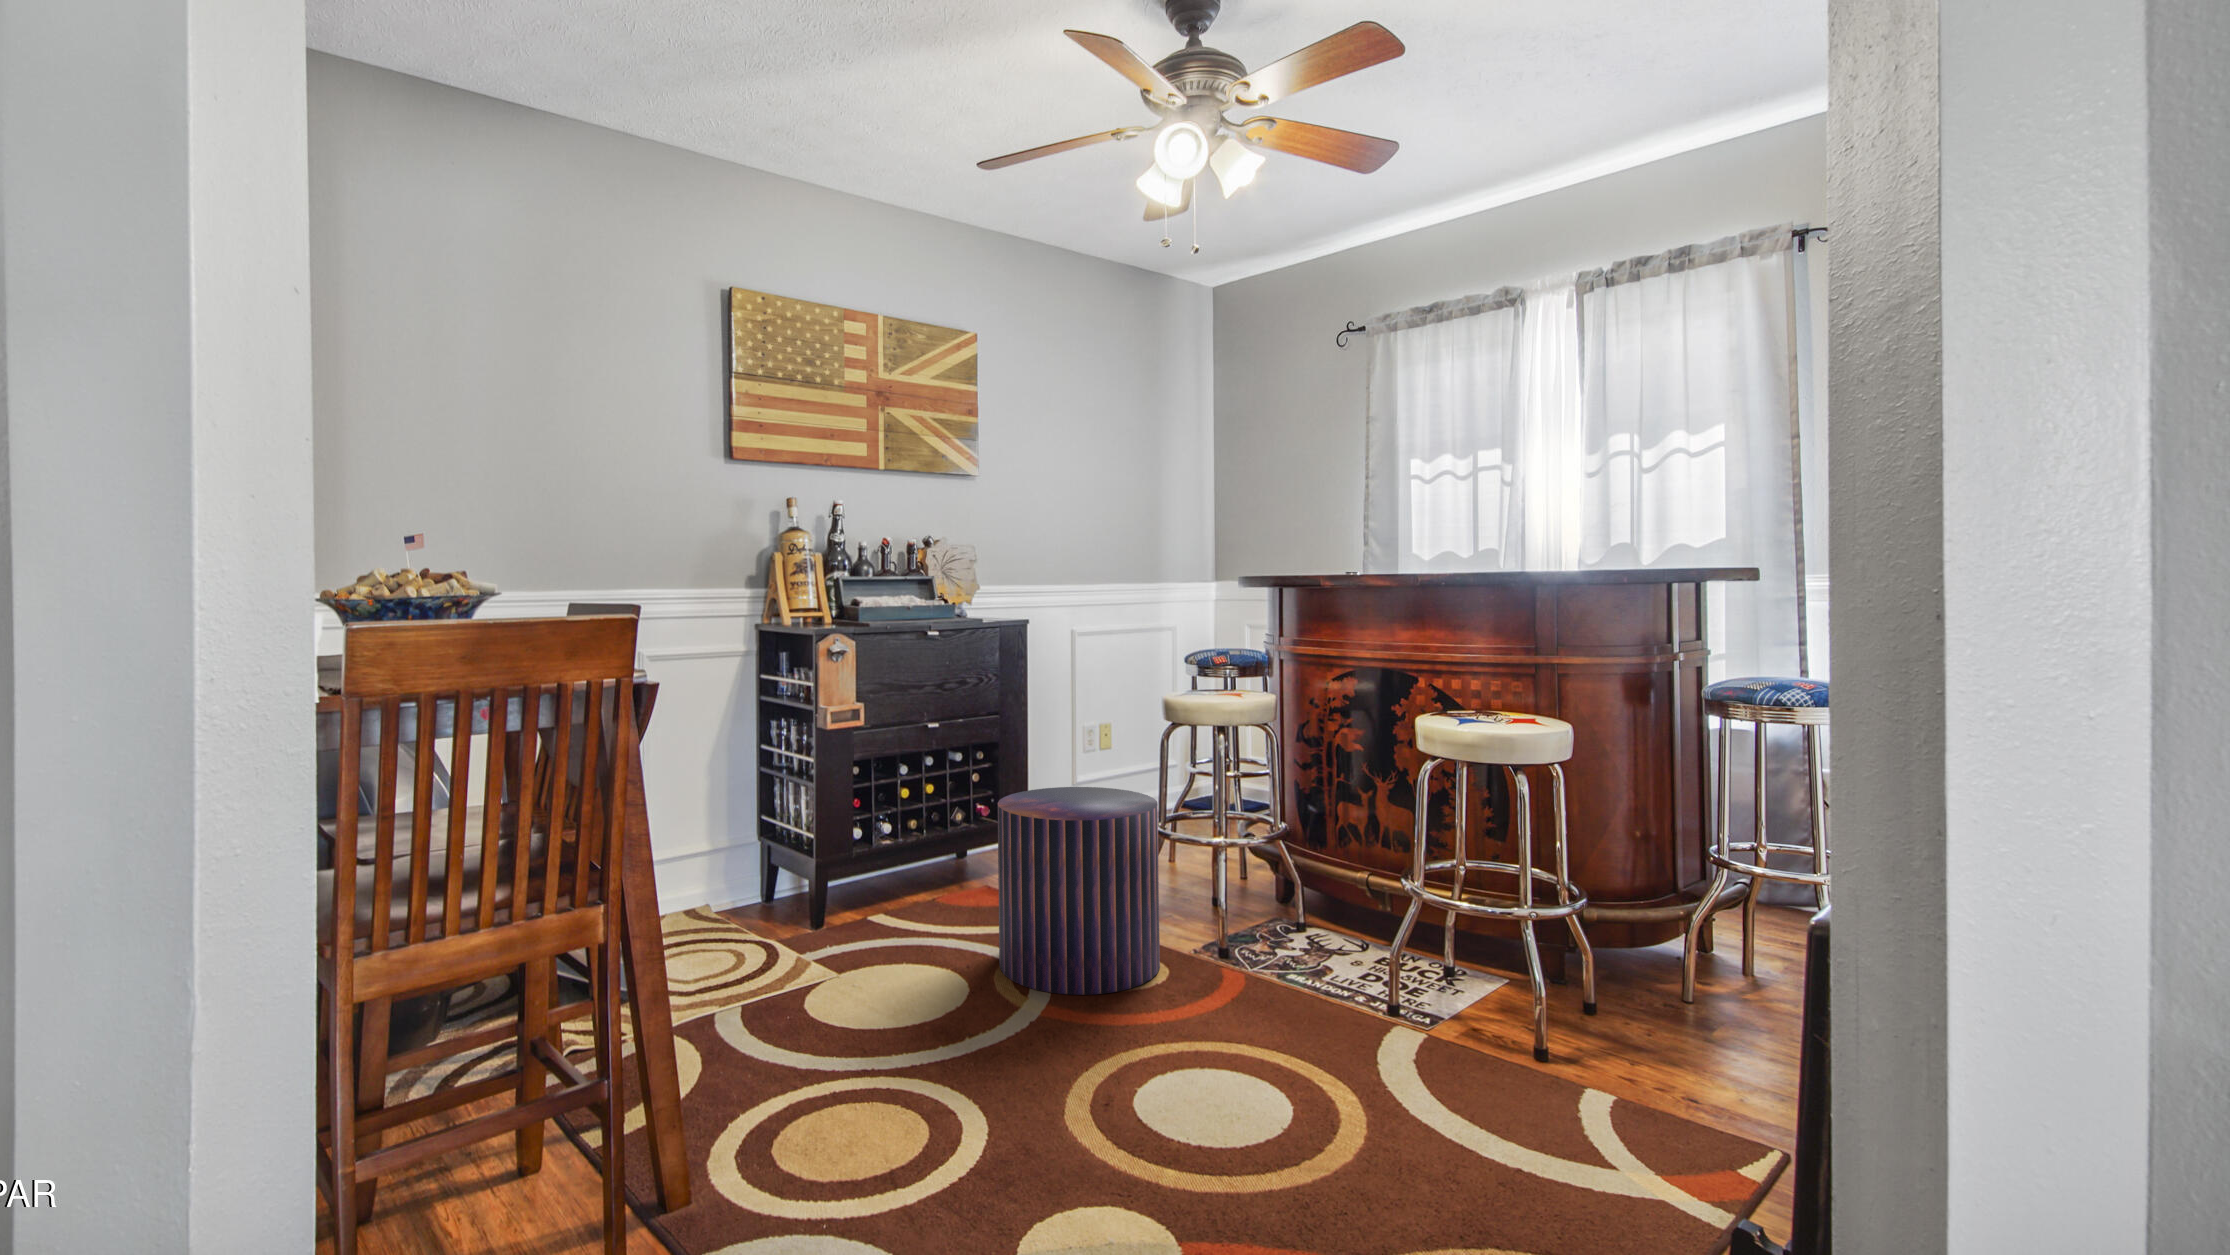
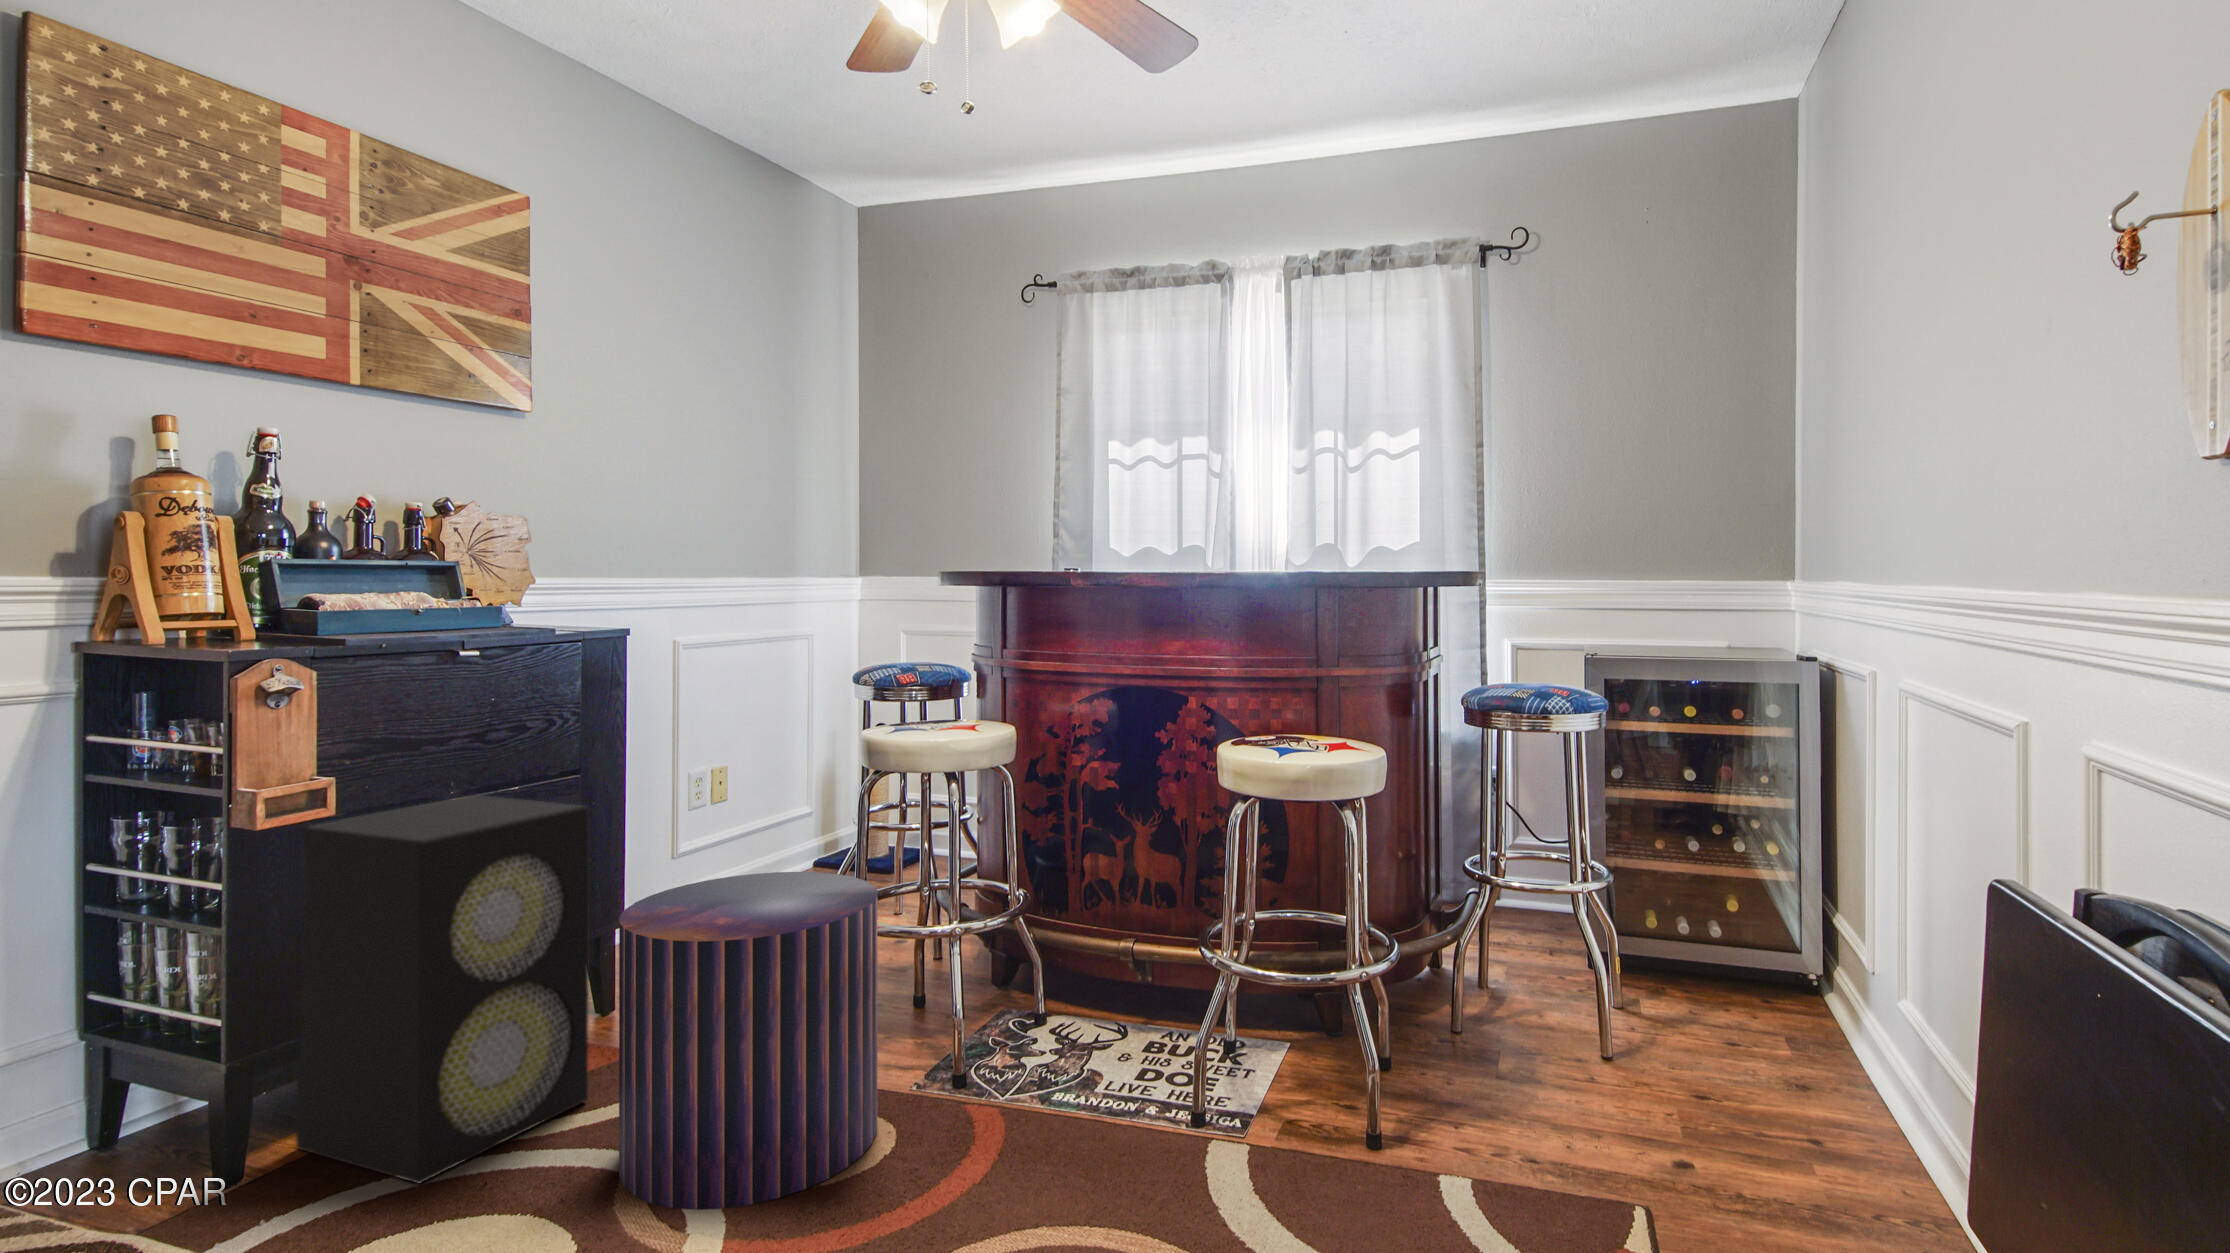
speaker: none [848,722,994,944] -> present [296,795,589,1183]

